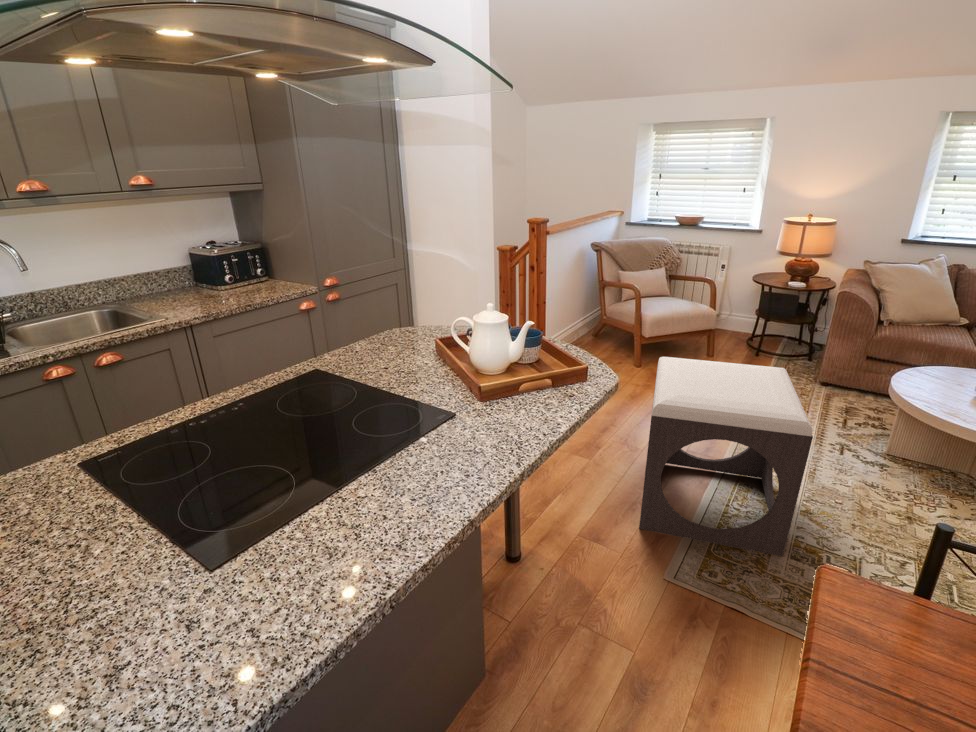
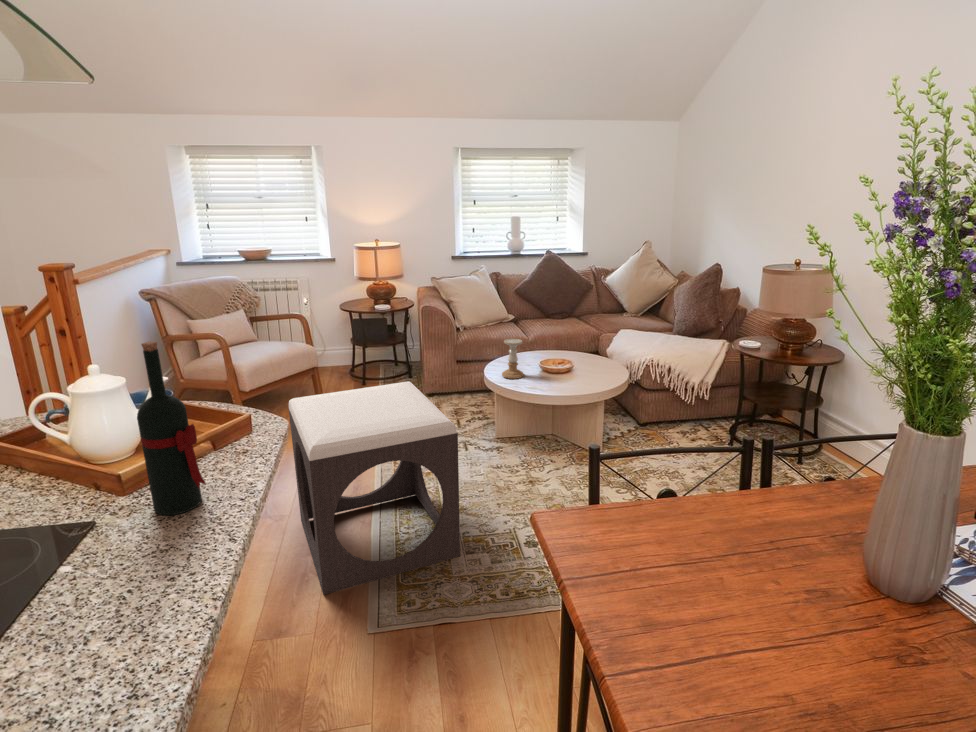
wine bottle: none [486,298,521,430] -> present [137,341,206,515]
candle holder: none [917,348,962,397] -> present [502,339,524,379]

